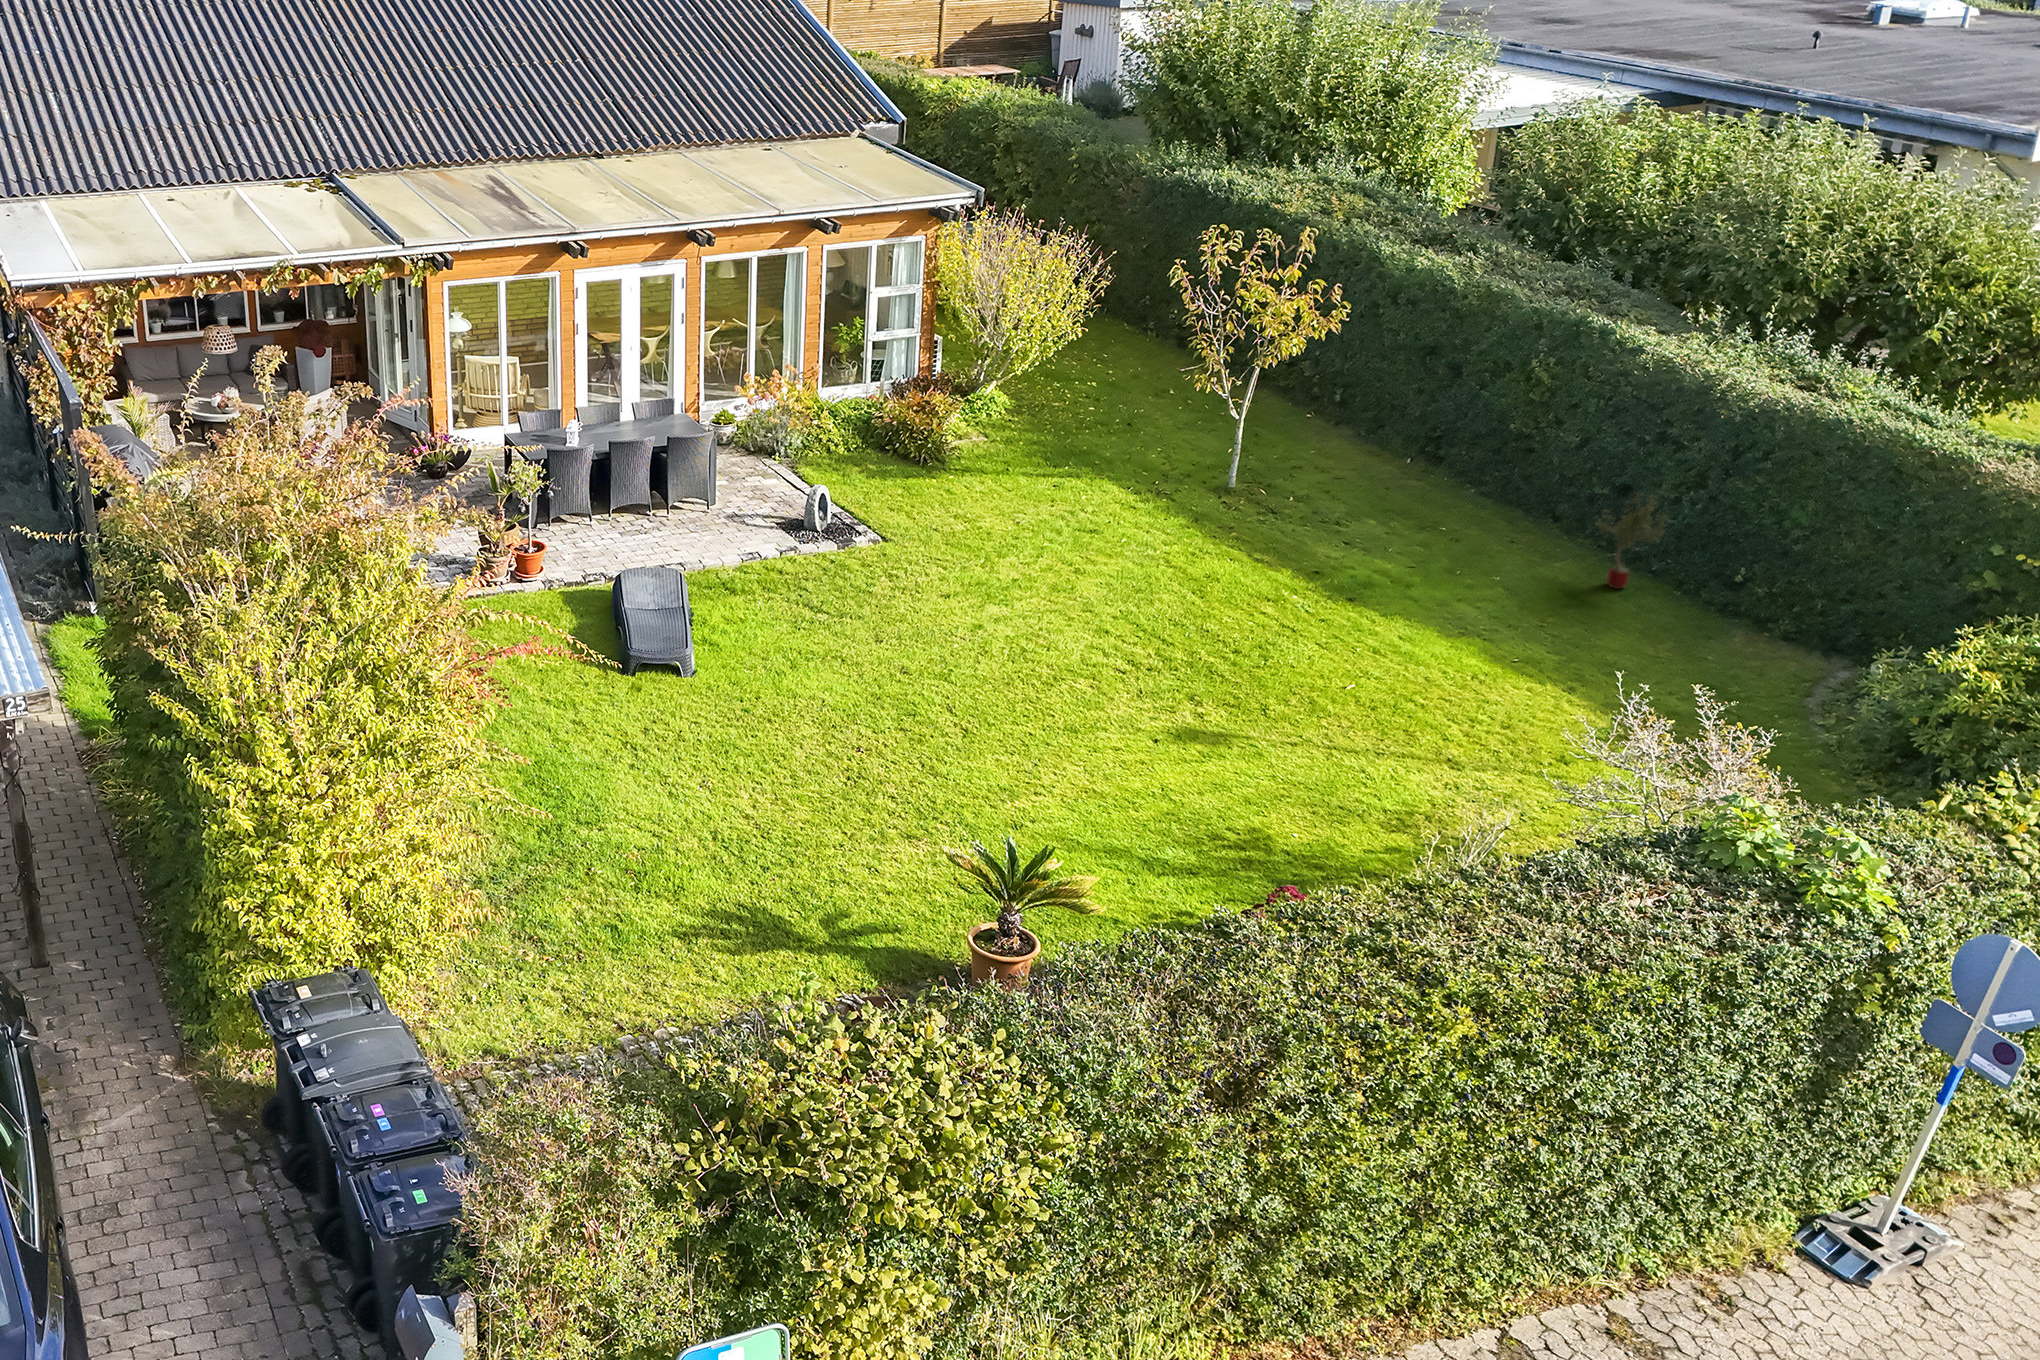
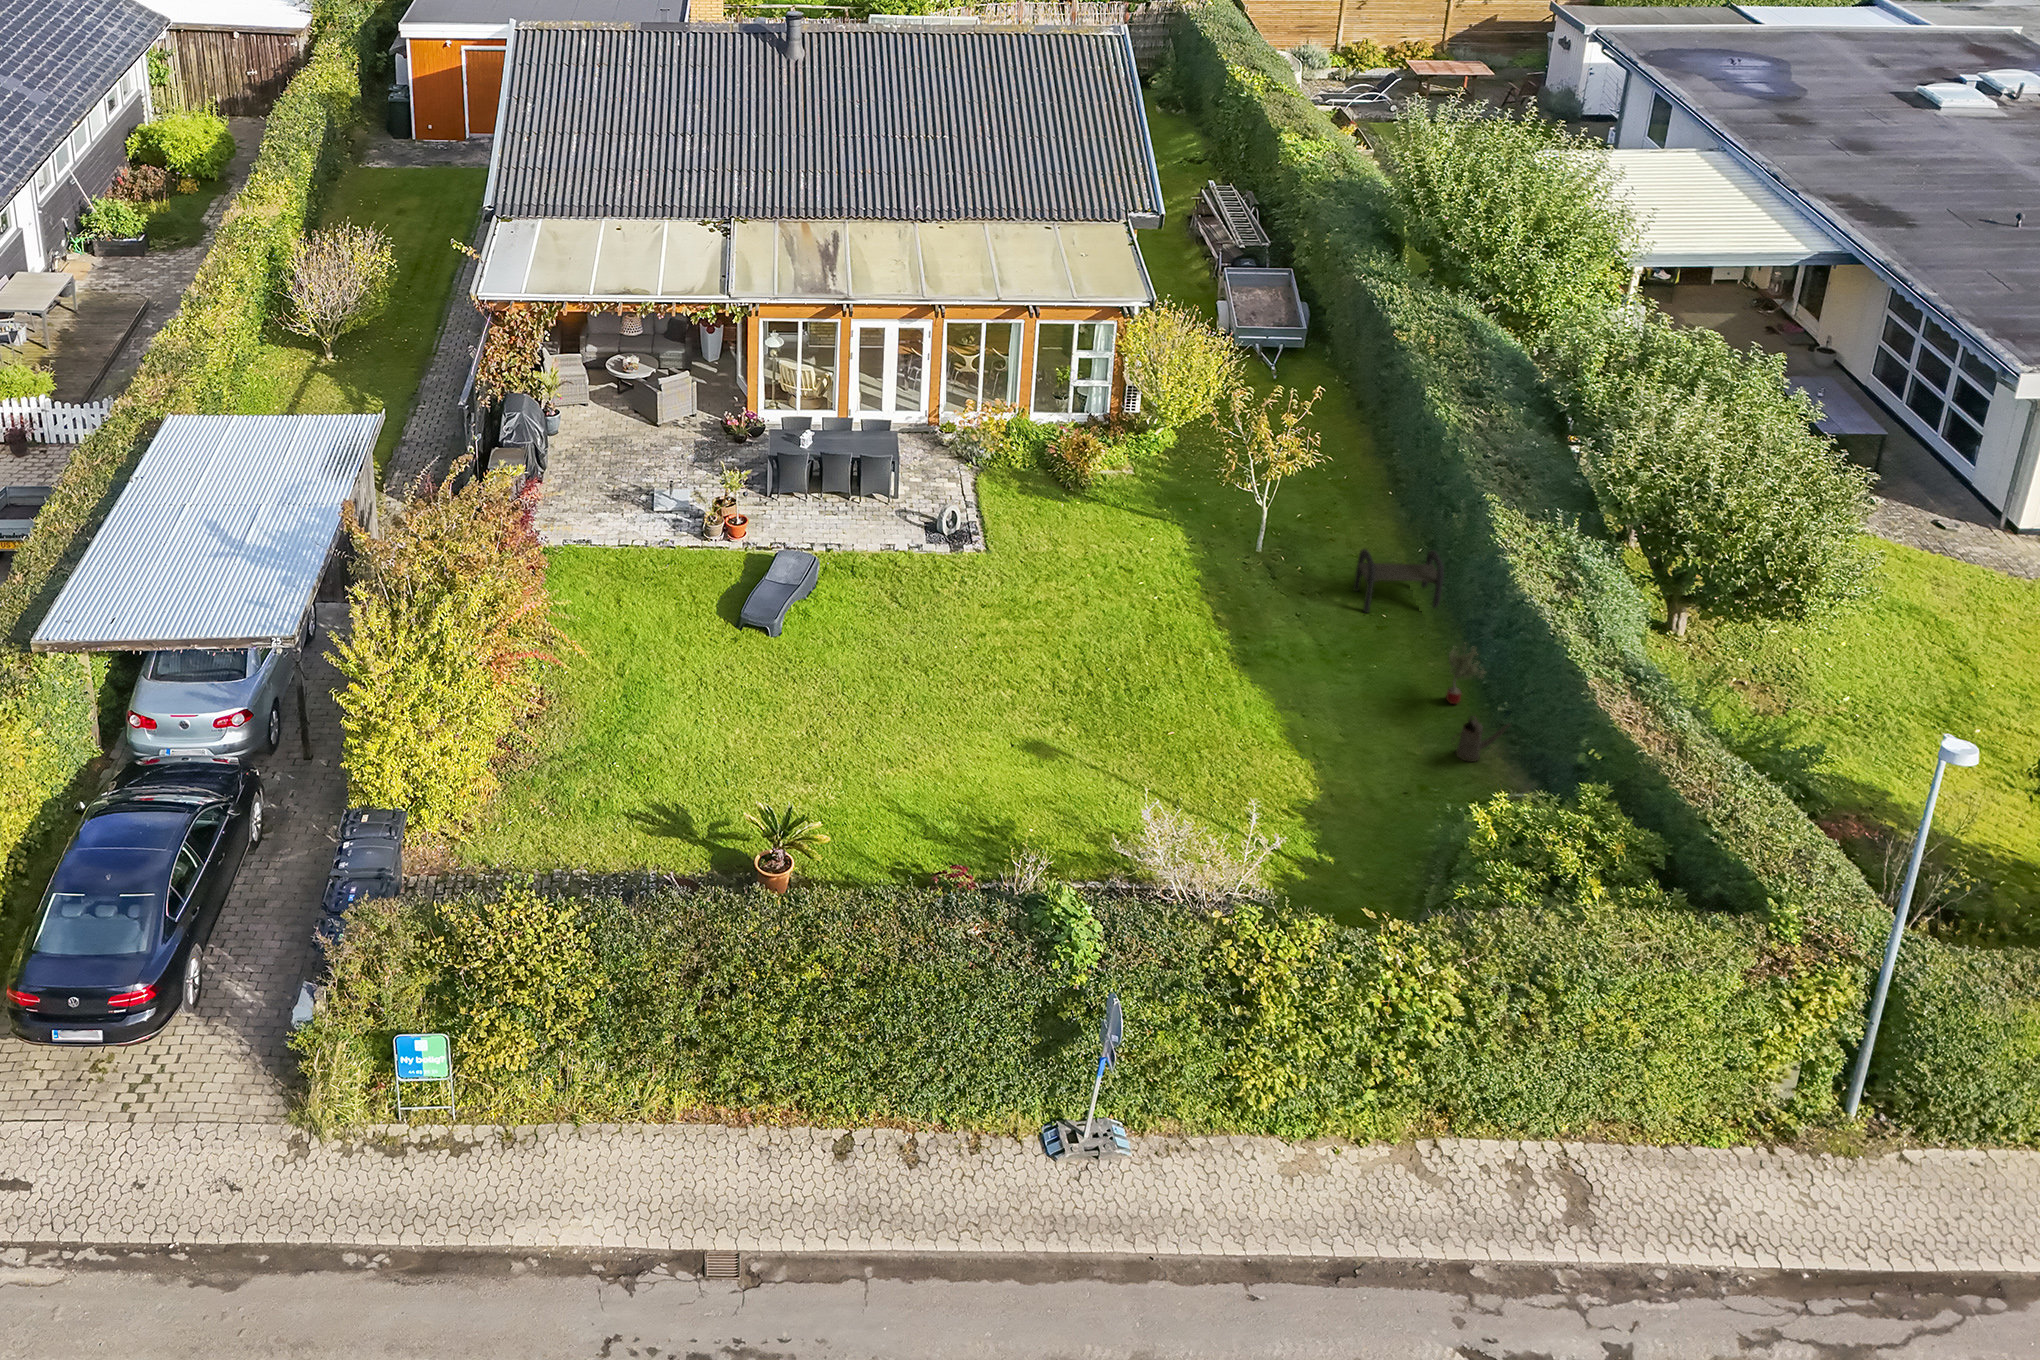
bench: none [1371,426,1502,520] -> present [1353,549,1444,613]
watering can: none [1682,573,1752,640] -> present [1454,716,1510,762]

